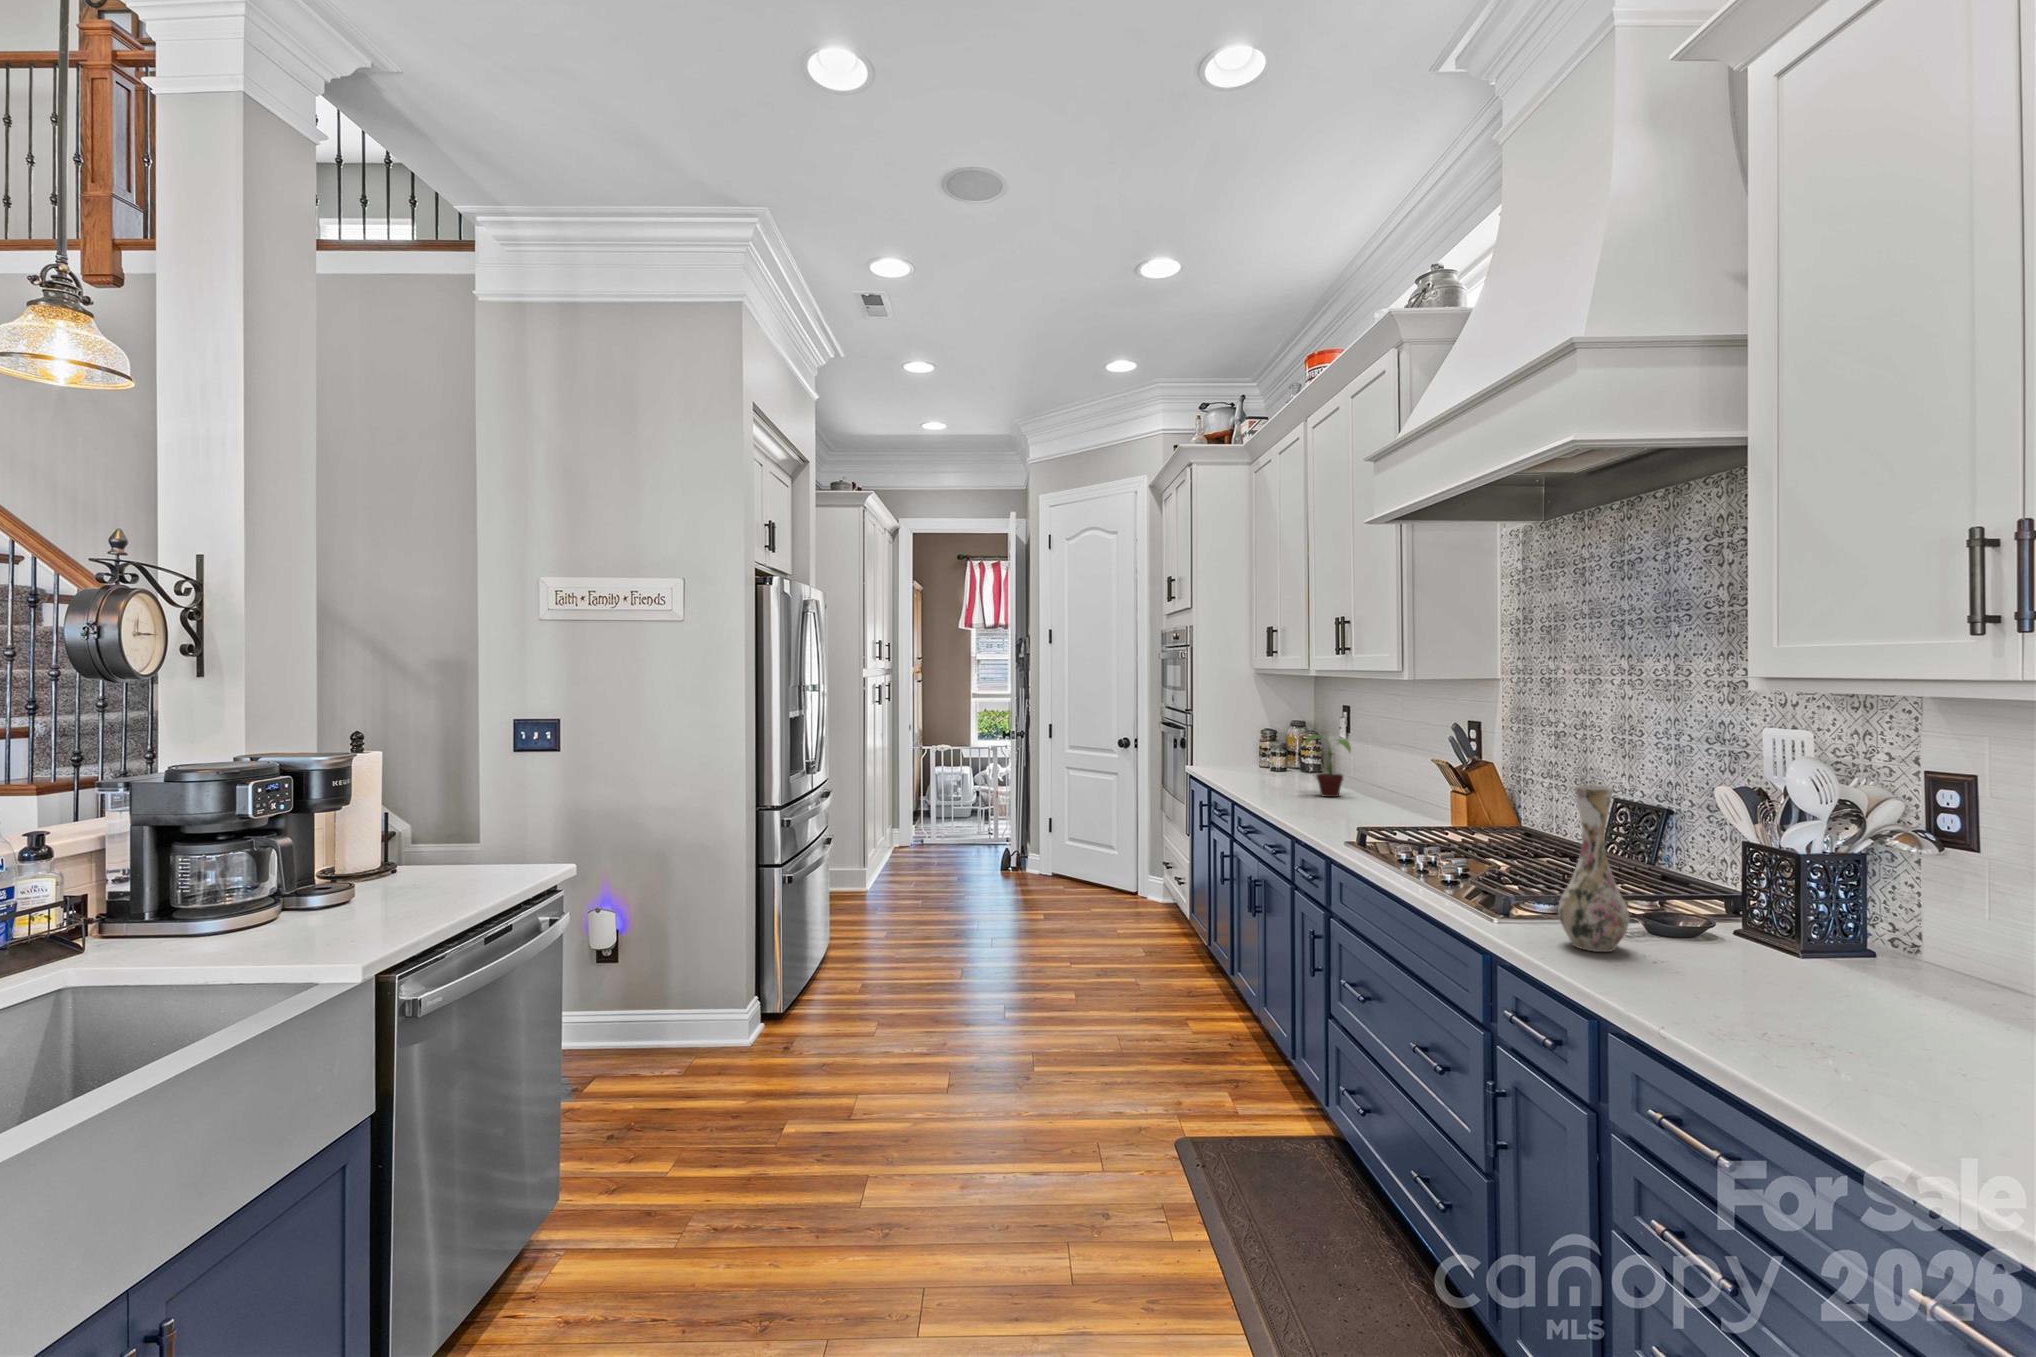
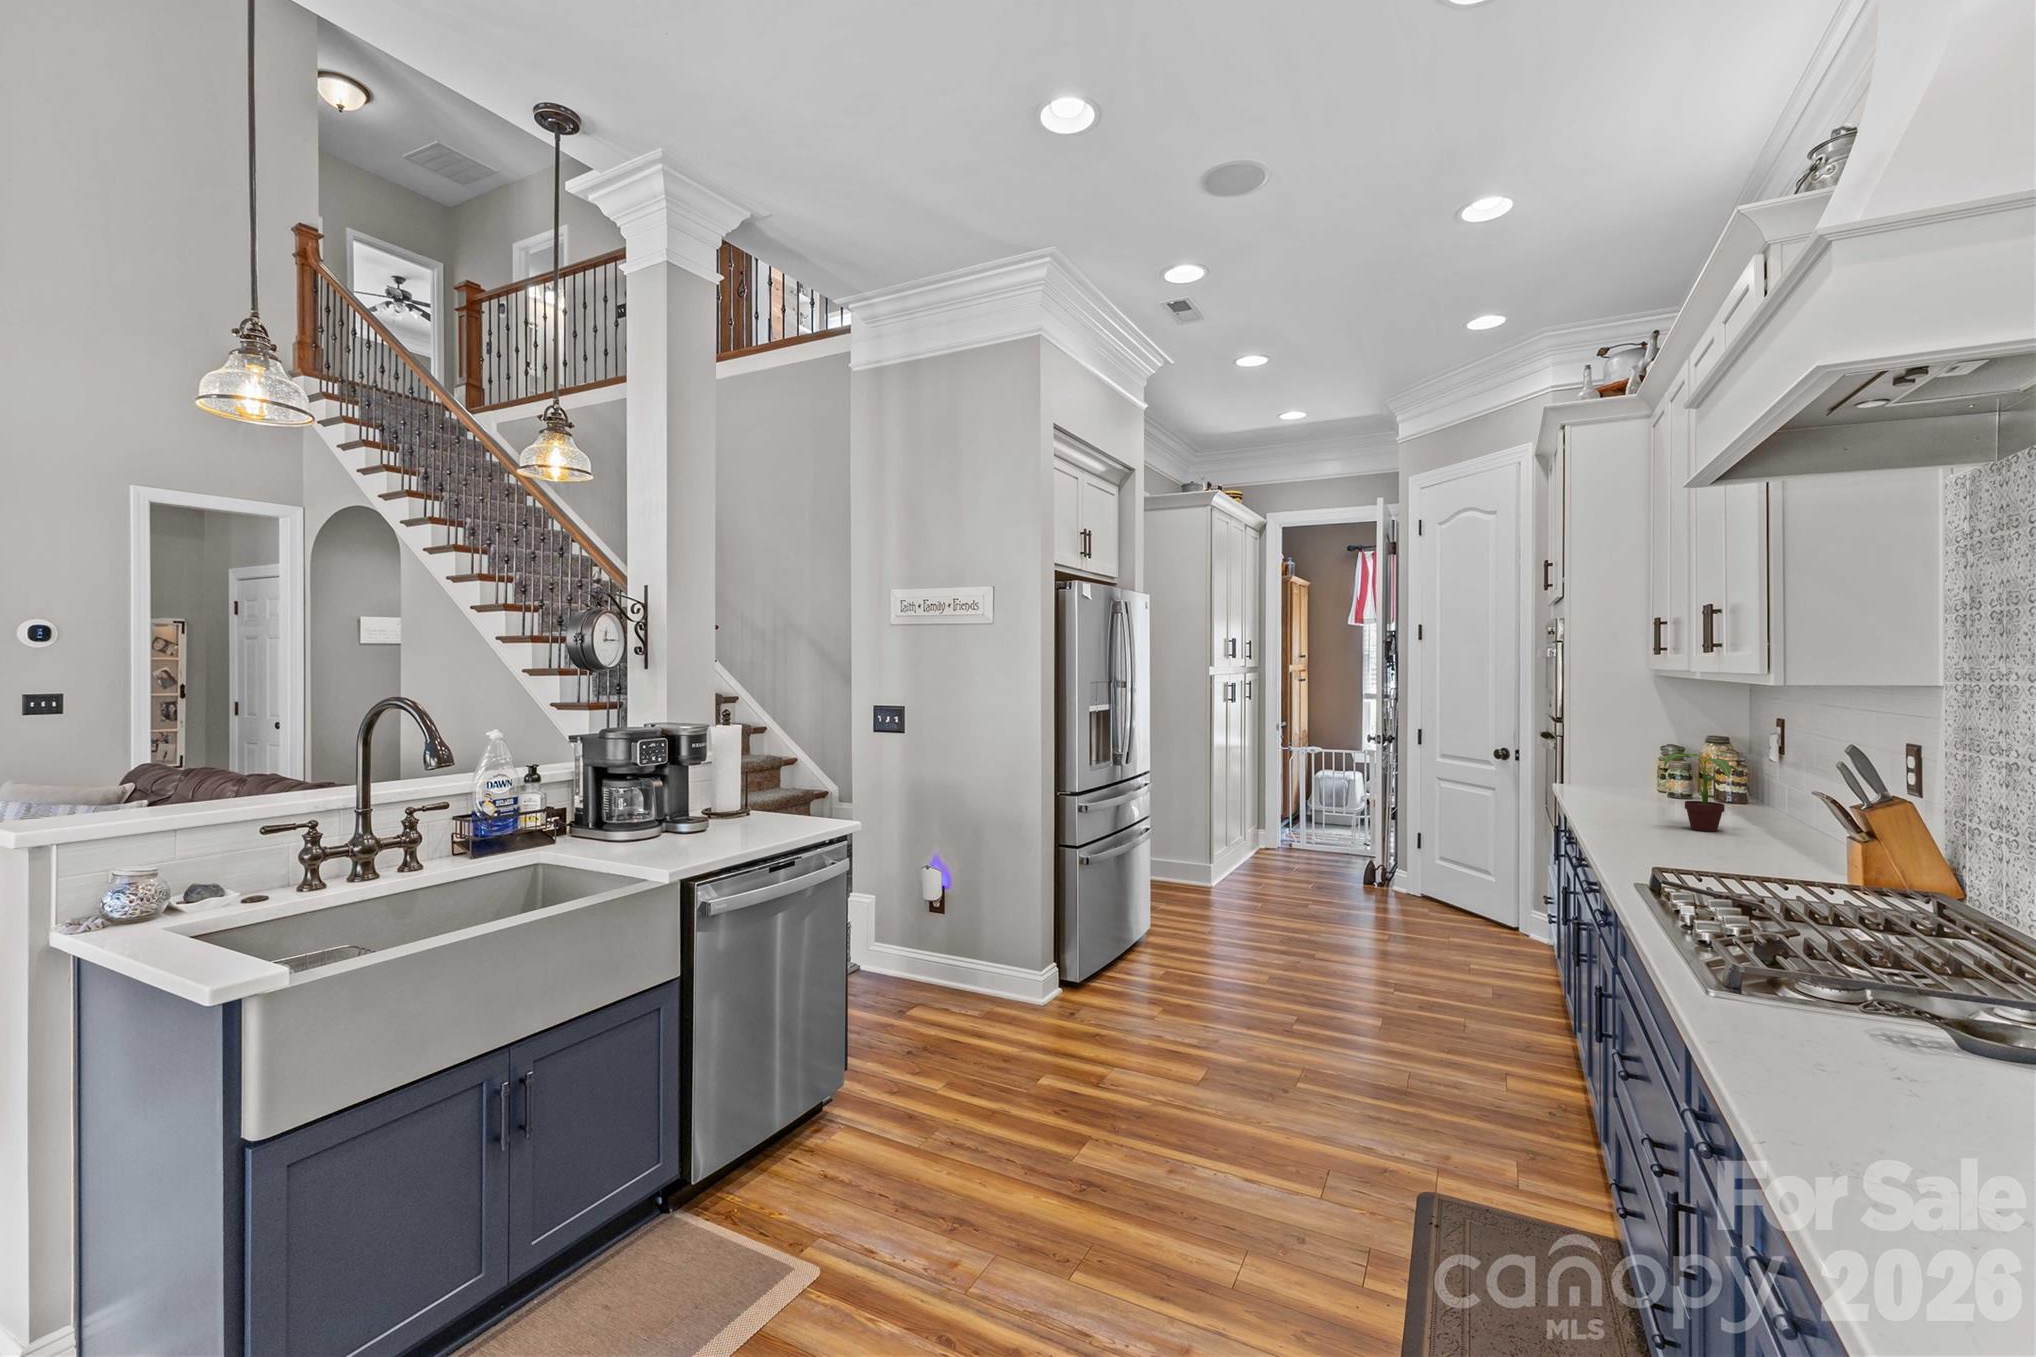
vase: present [1558,785,1629,952] -> none [1777,823,1887,1052]

